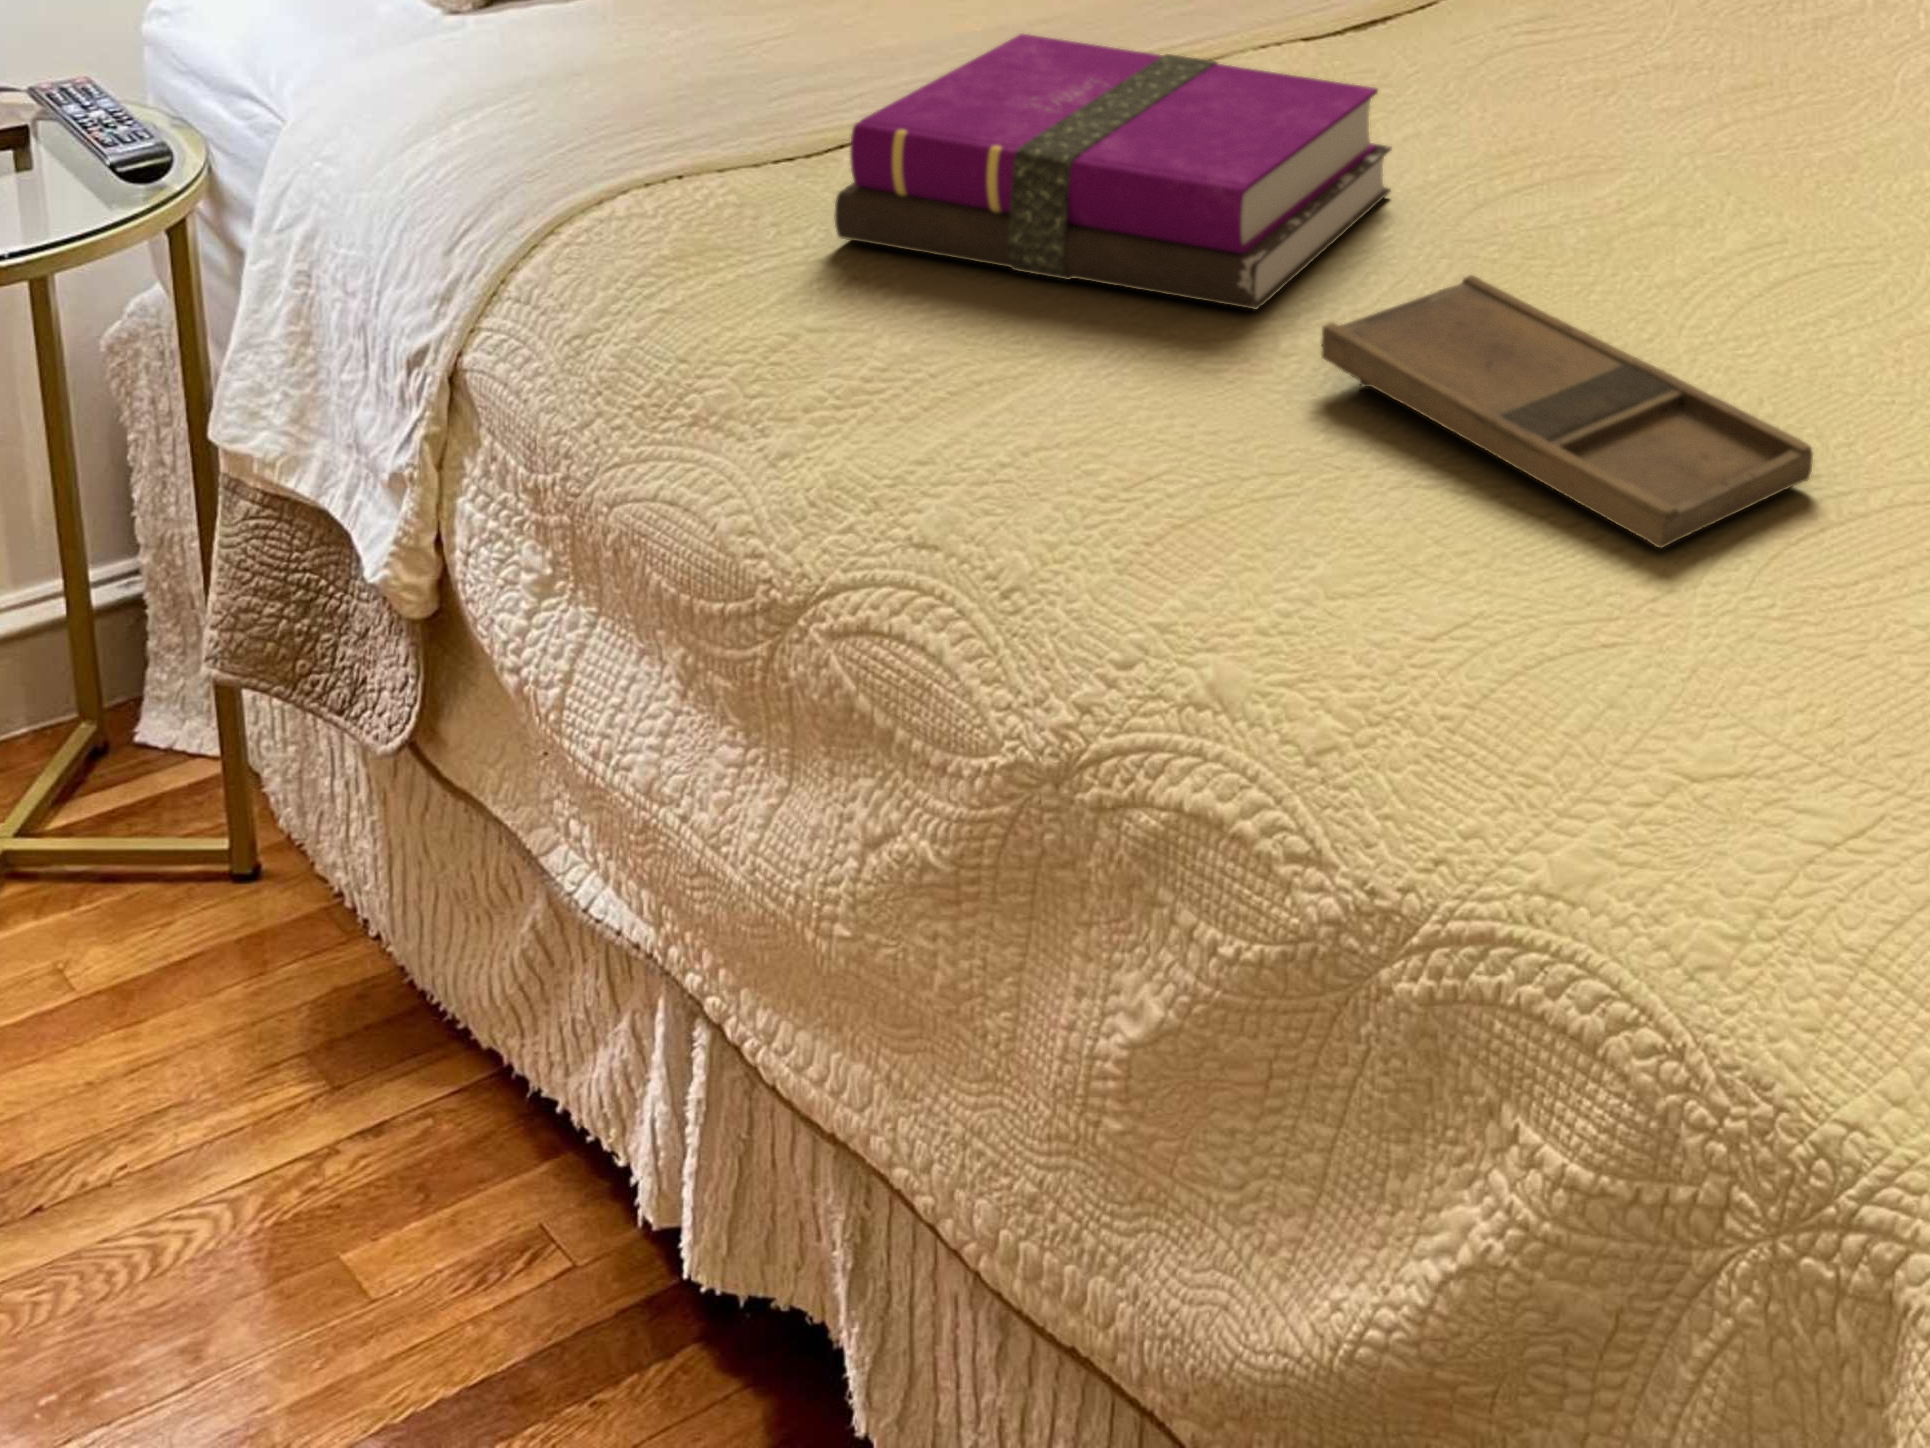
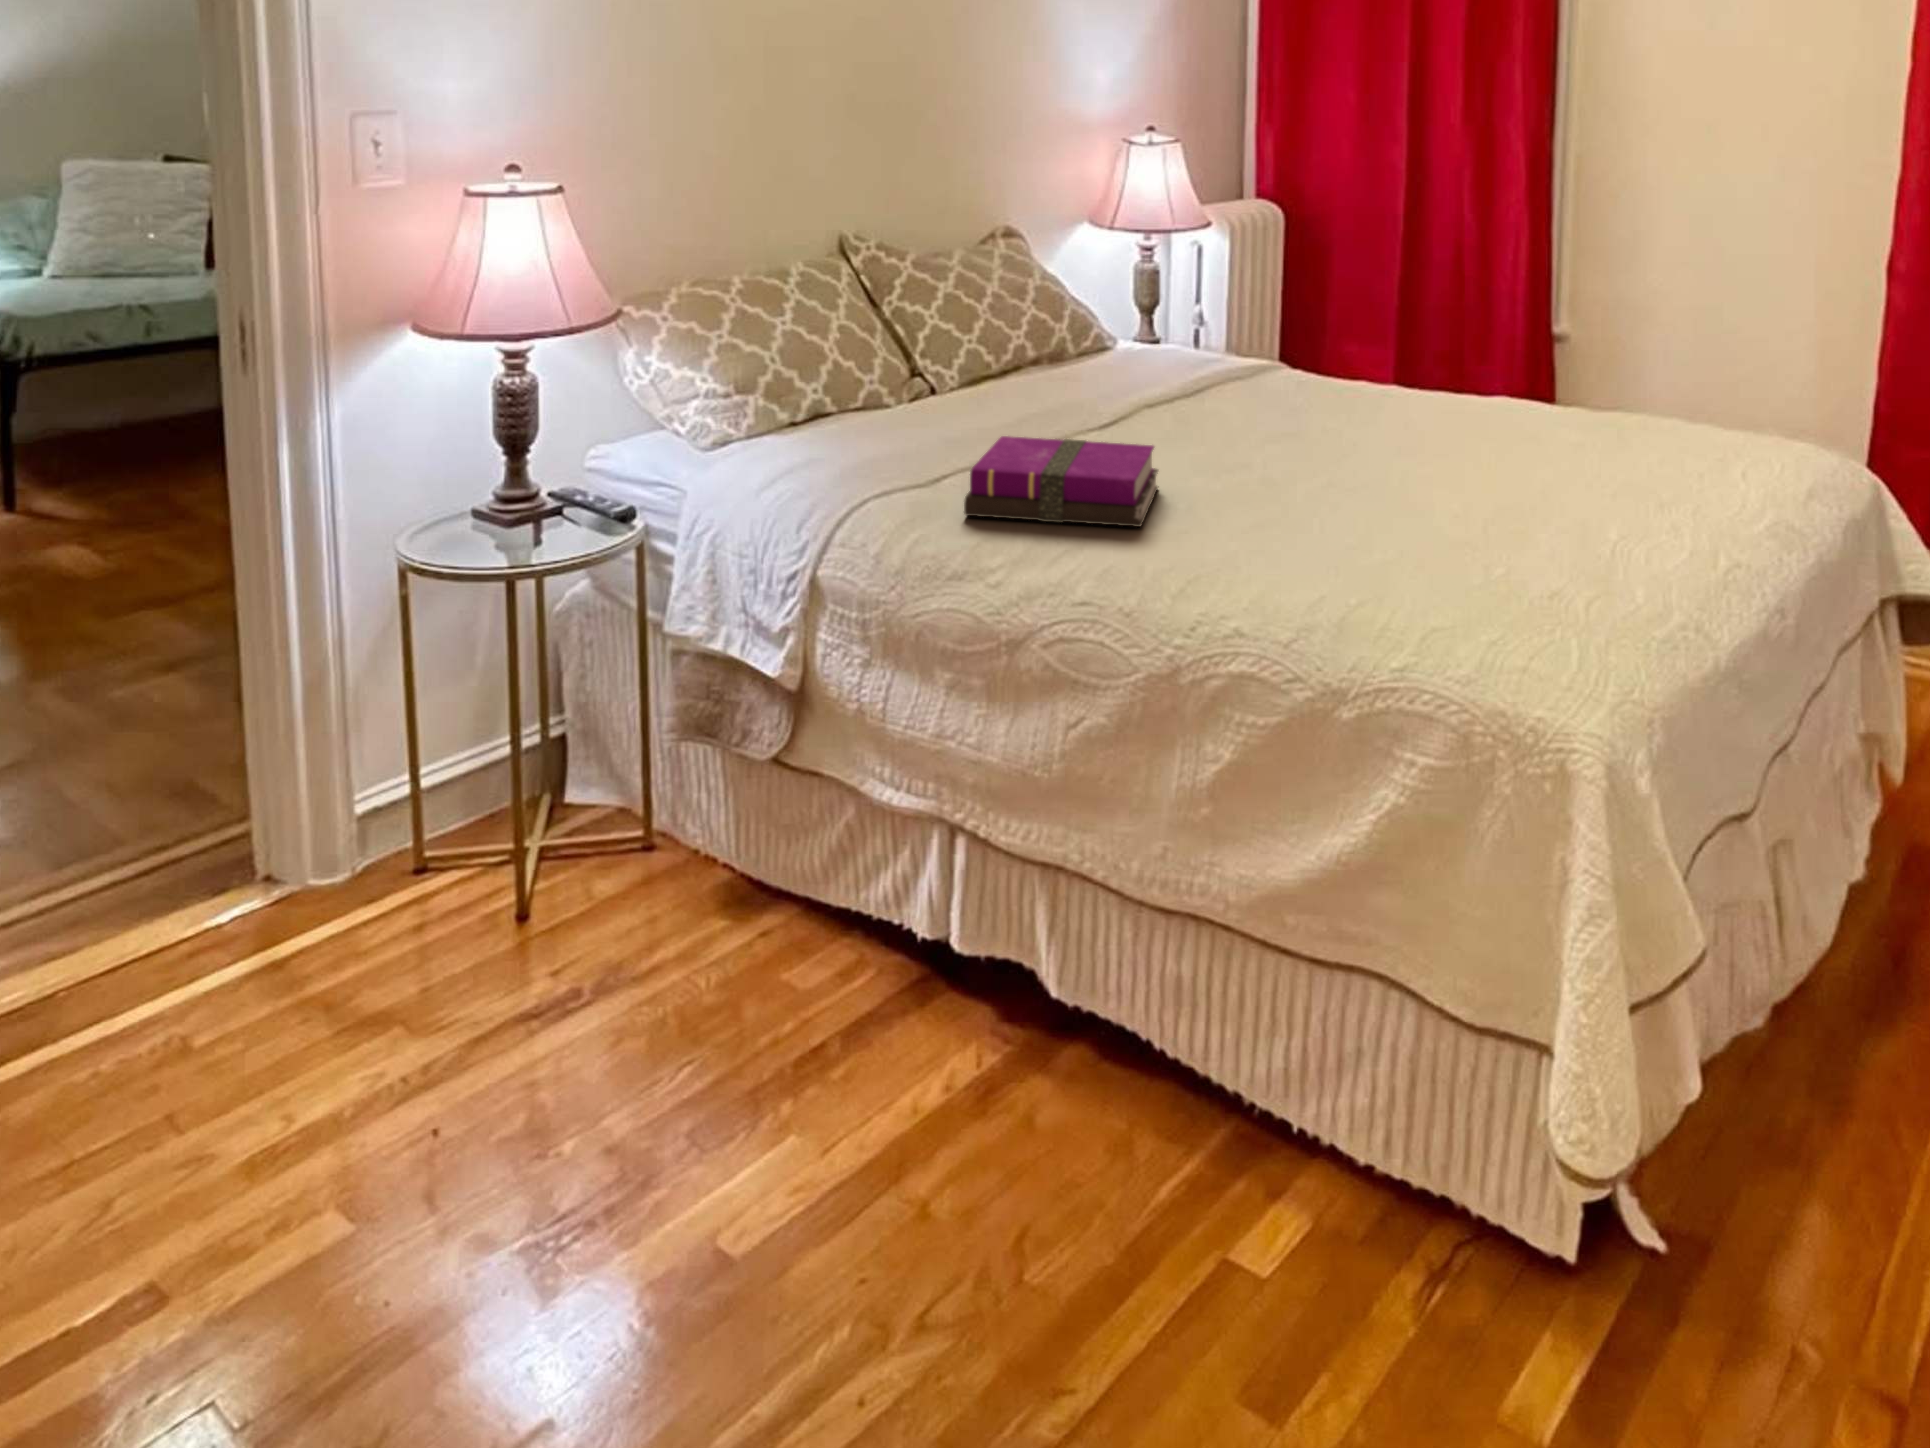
tray: present [1321,275,1813,548] -> none [1182,506,1374,583]

